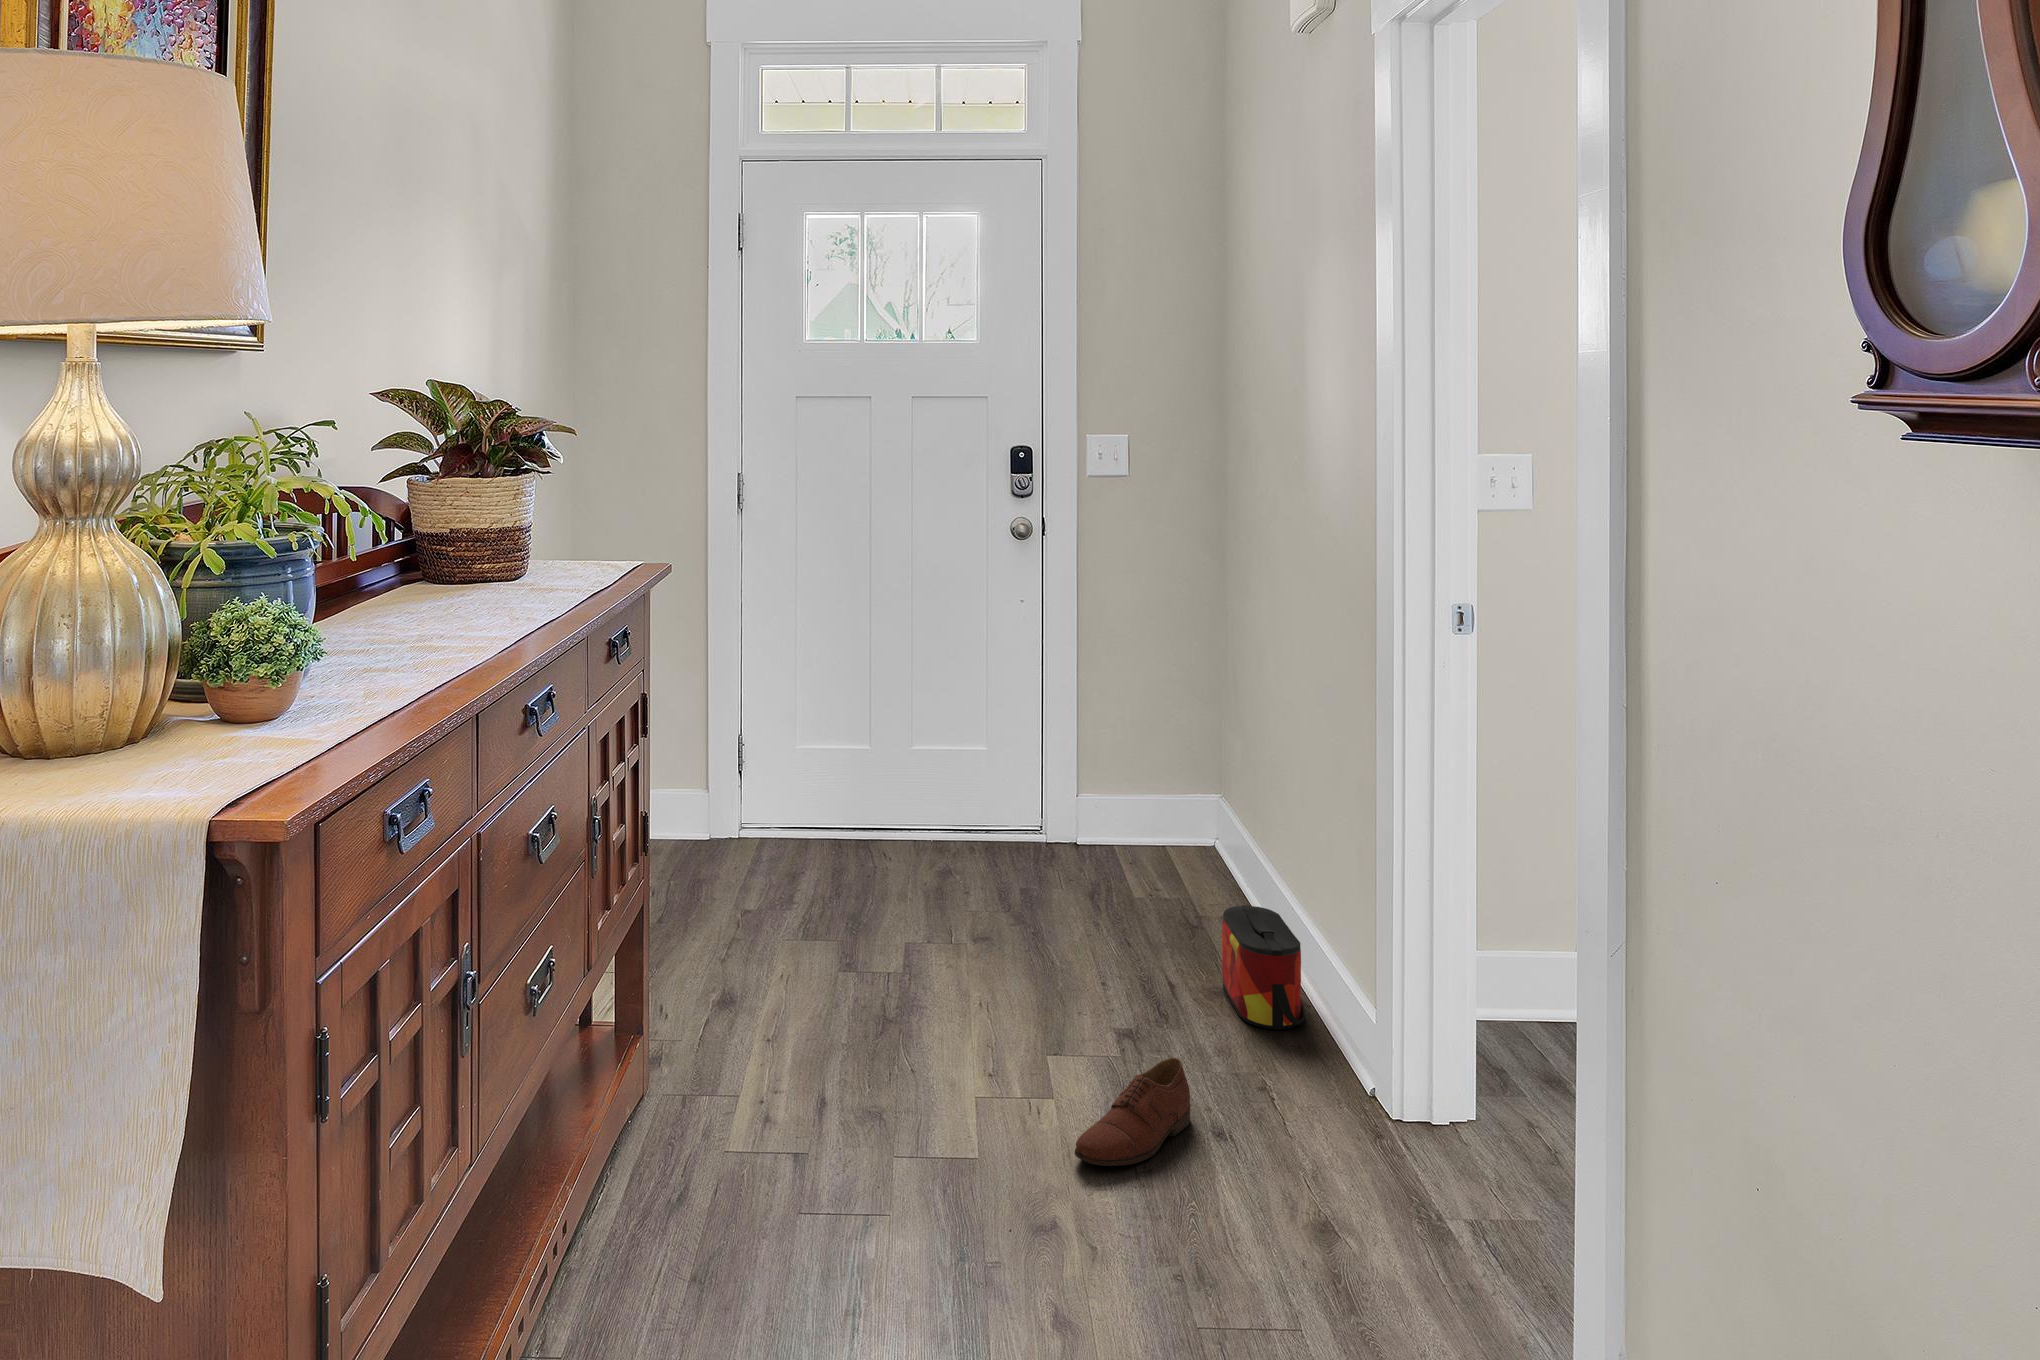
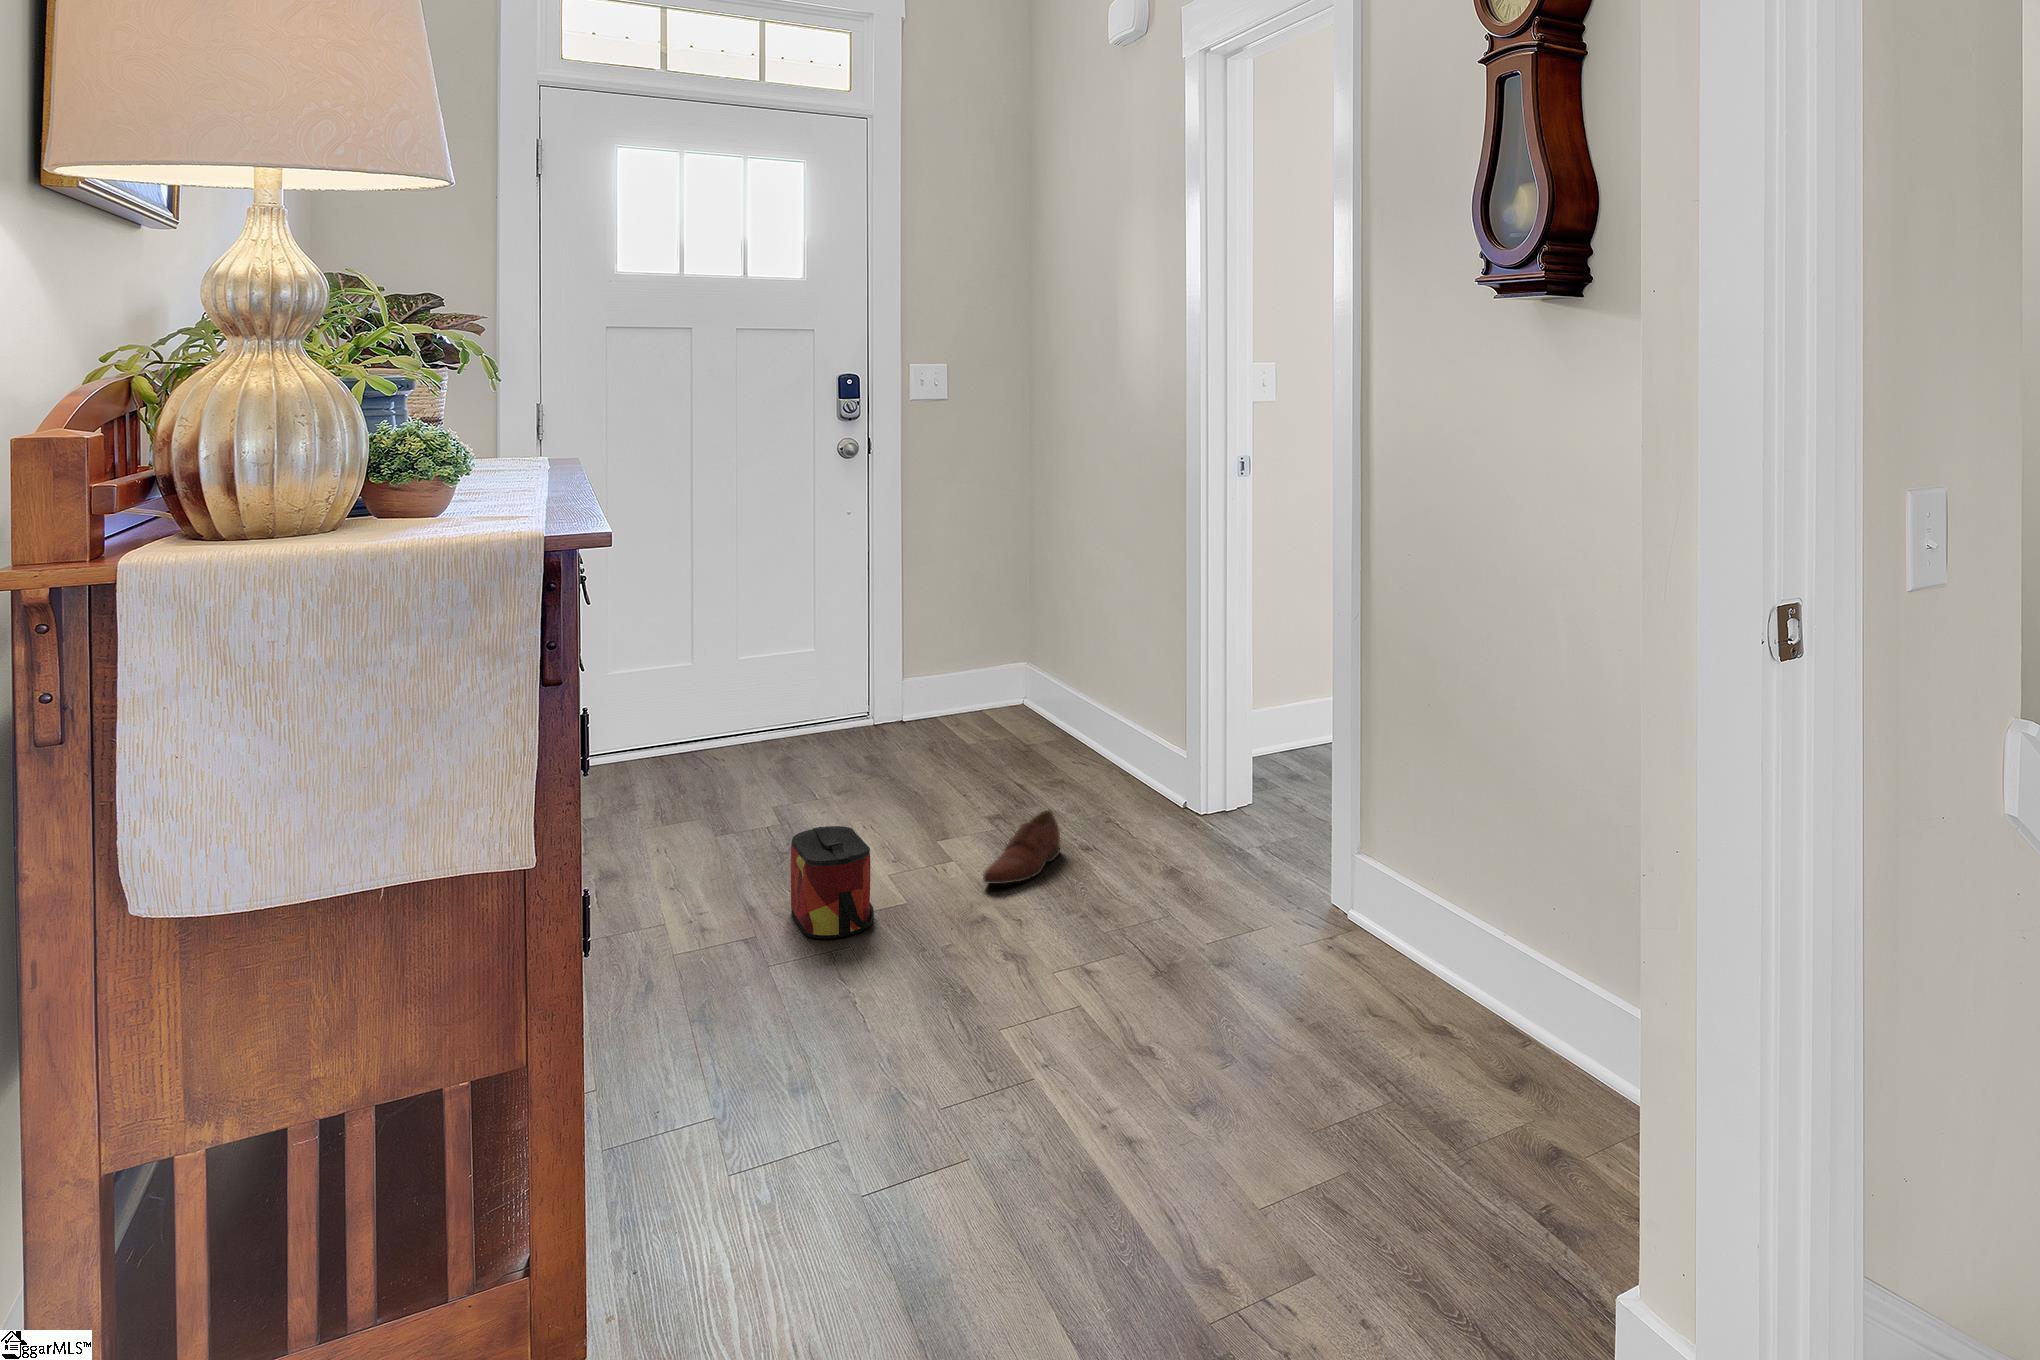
bag: present [1222,905,1305,1029] -> present [791,826,874,939]

